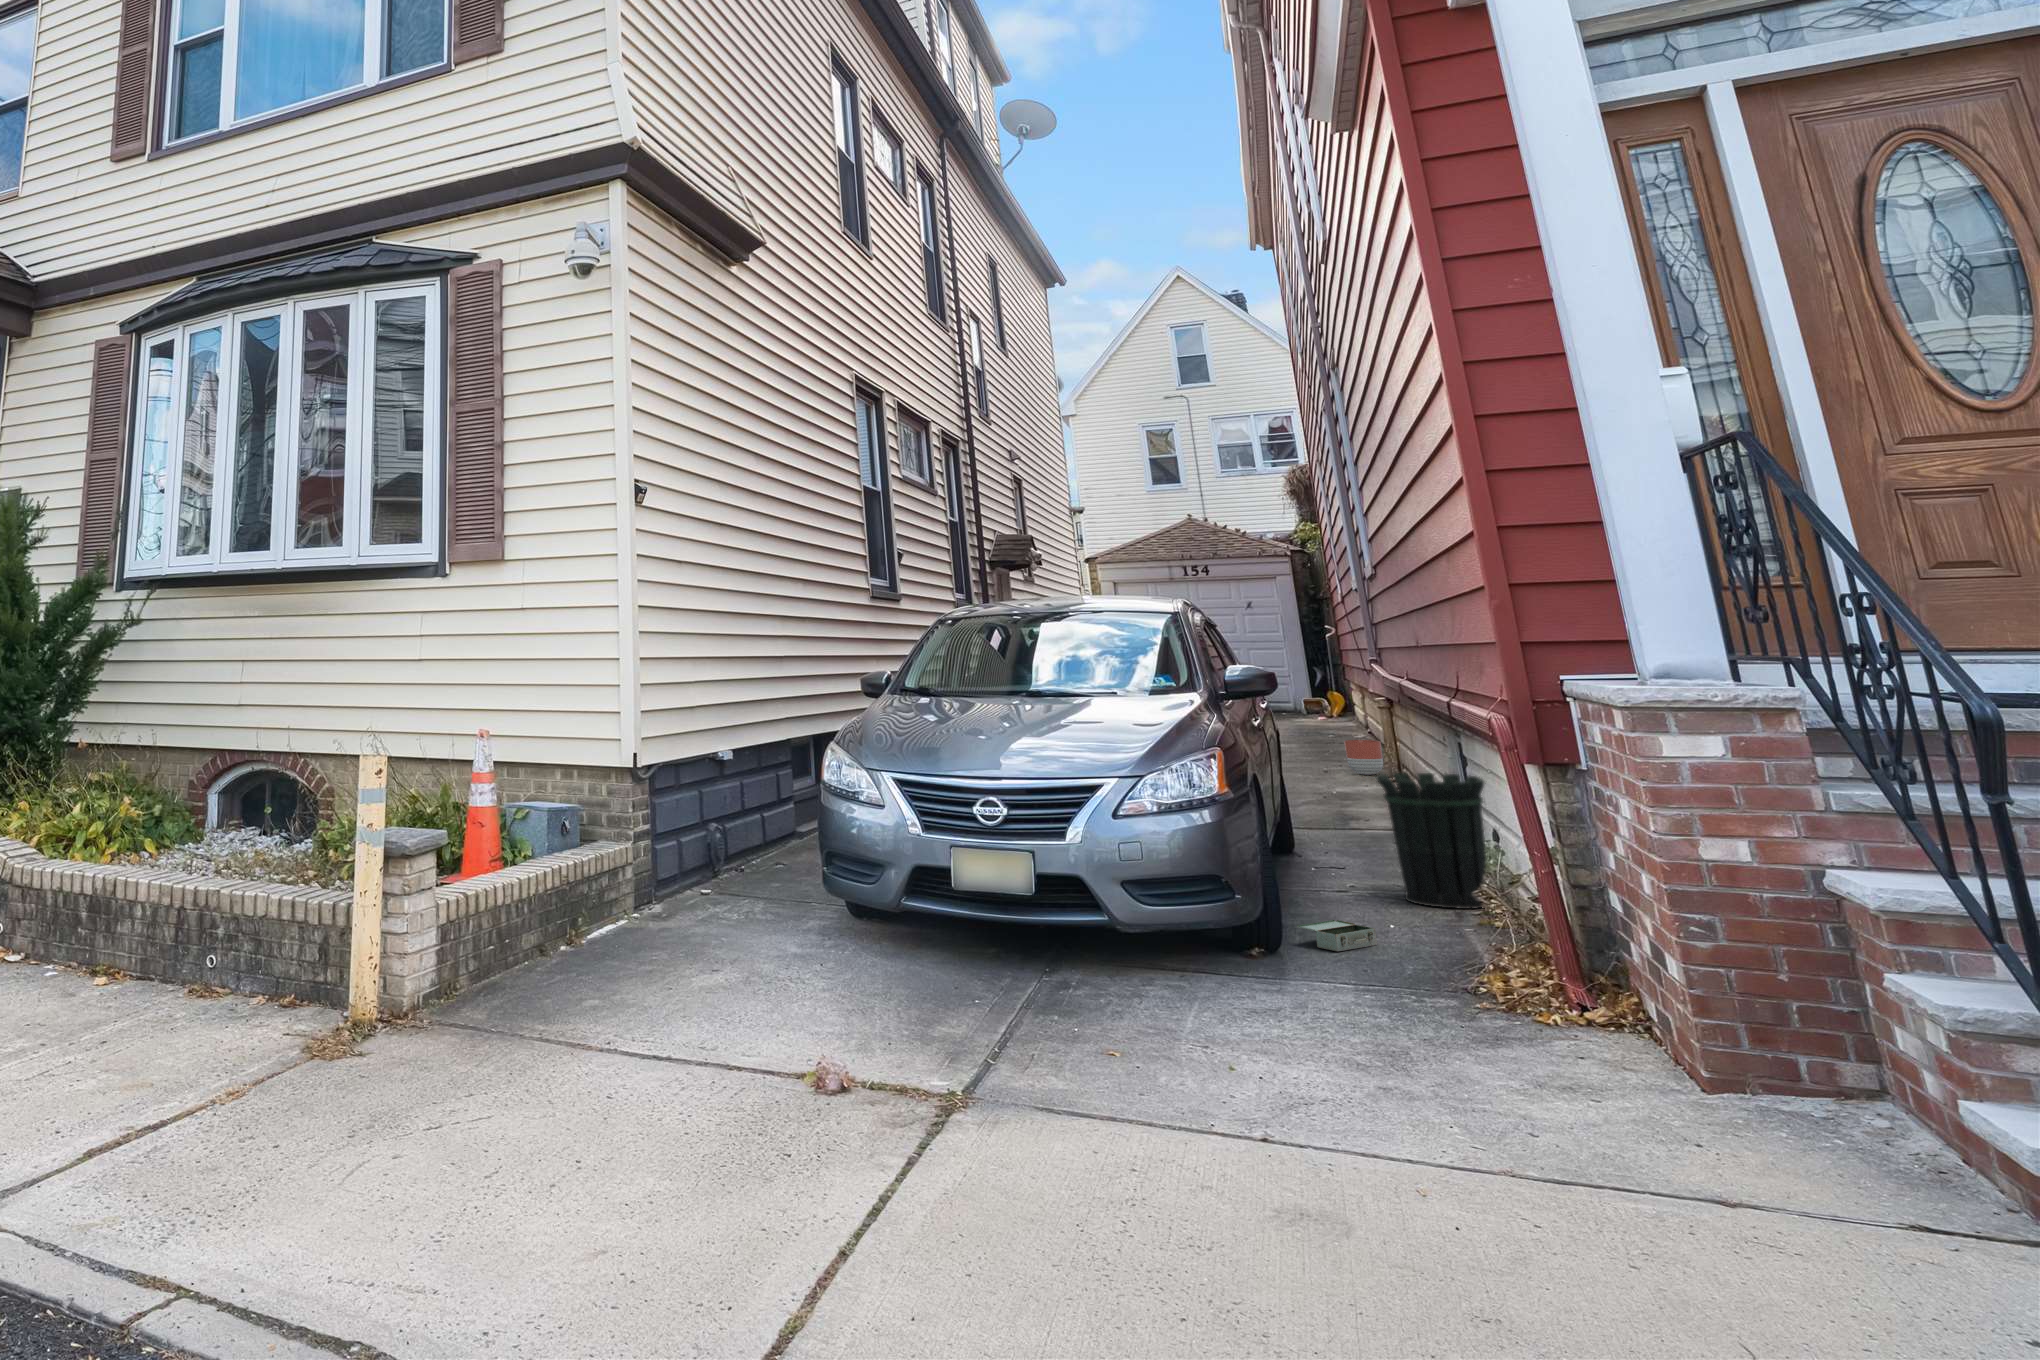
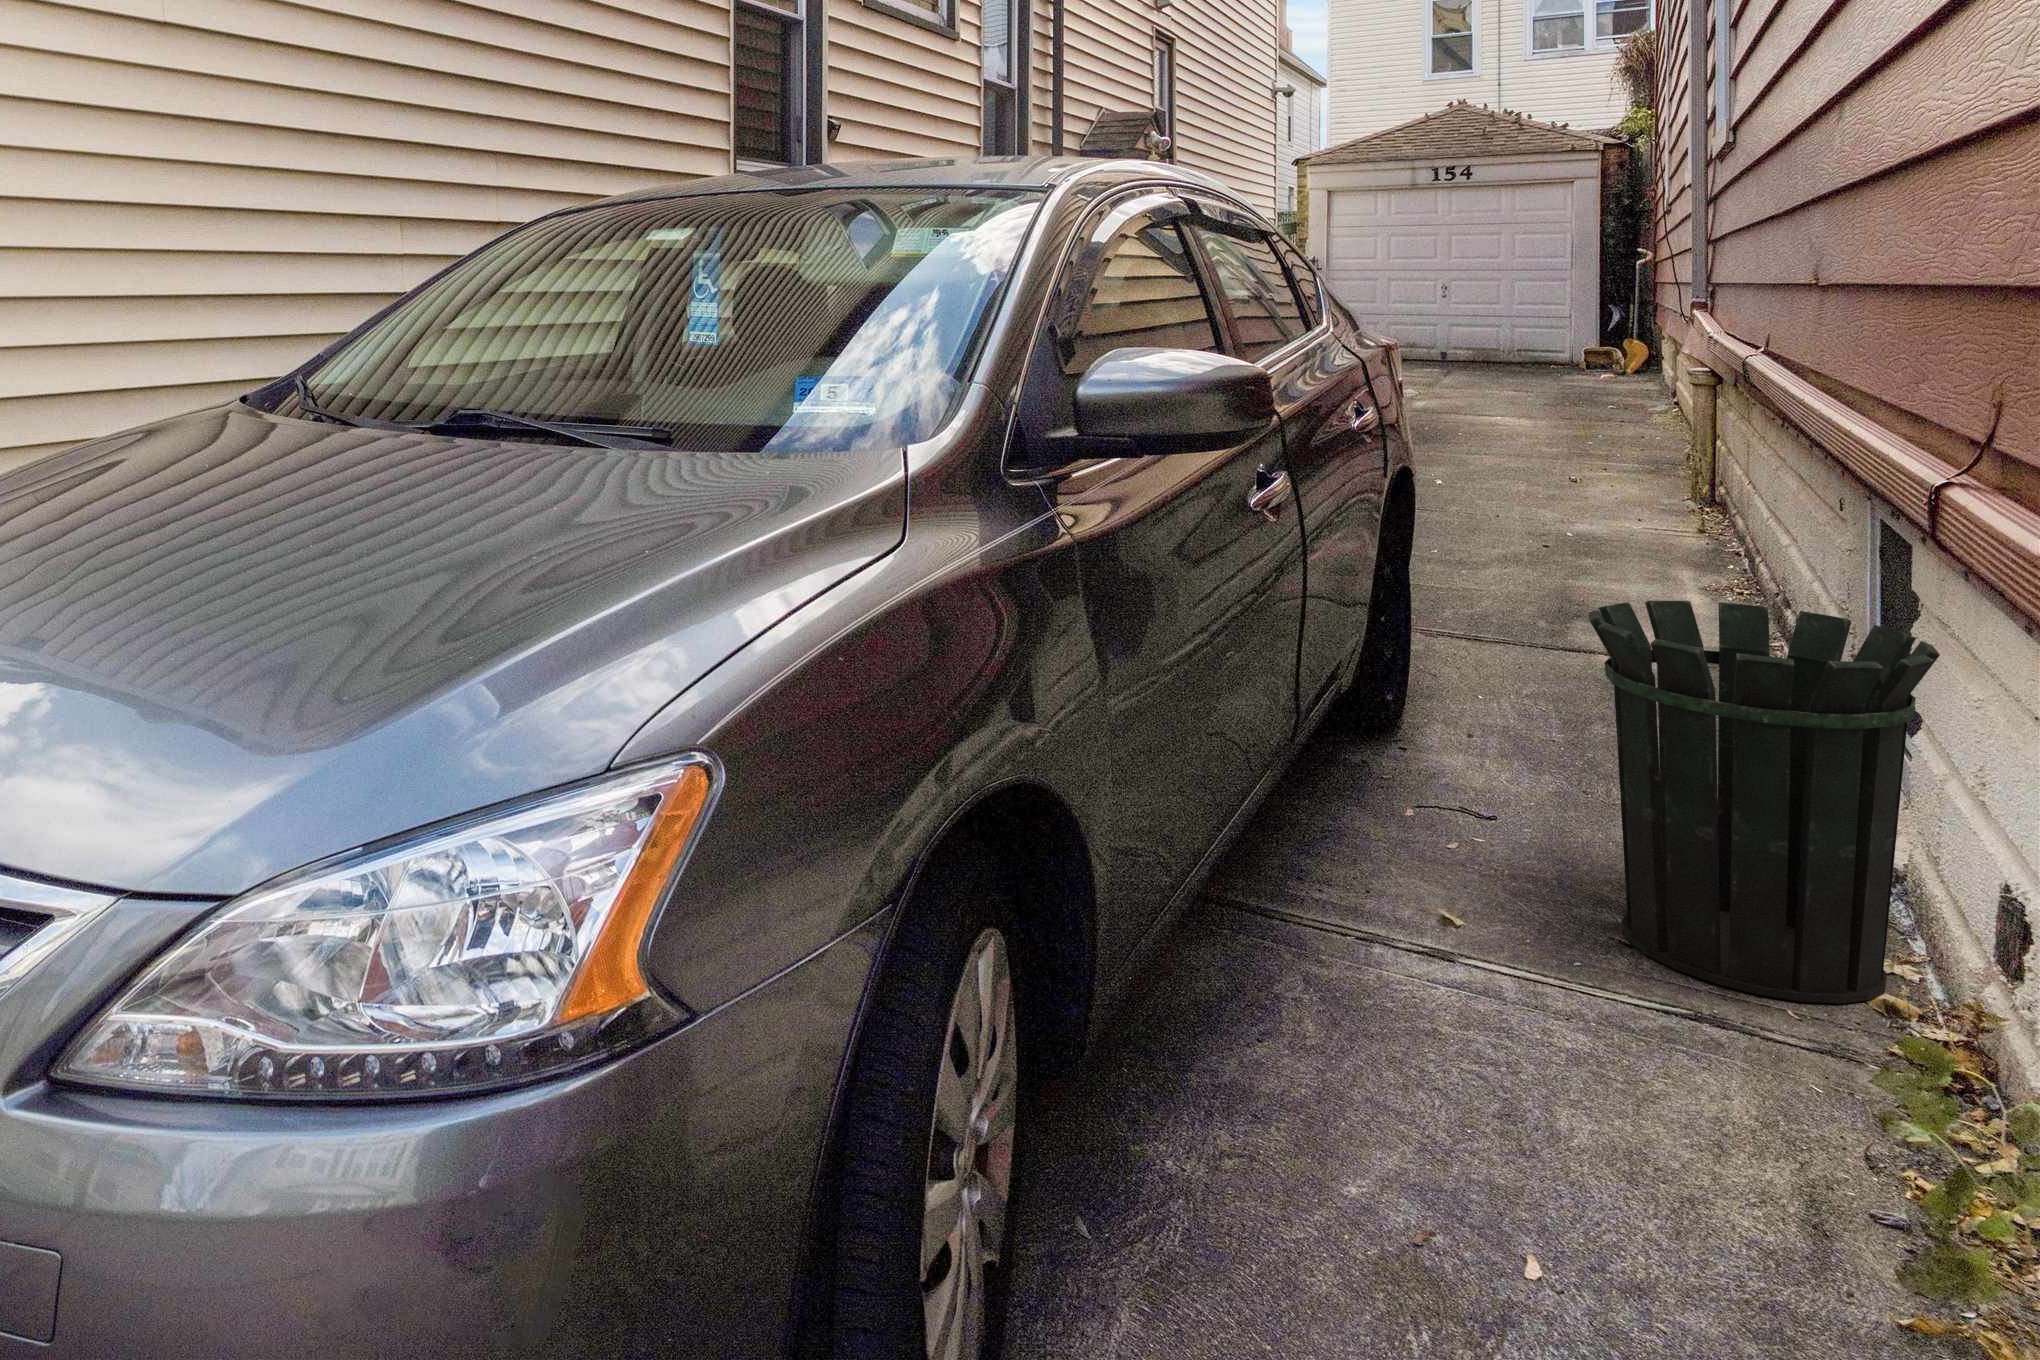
planter: present [1344,740,1383,775] -> none [1613,437,1683,496]
toolbox: present [1297,920,1377,951] -> none [1199,1081,1458,1242]

